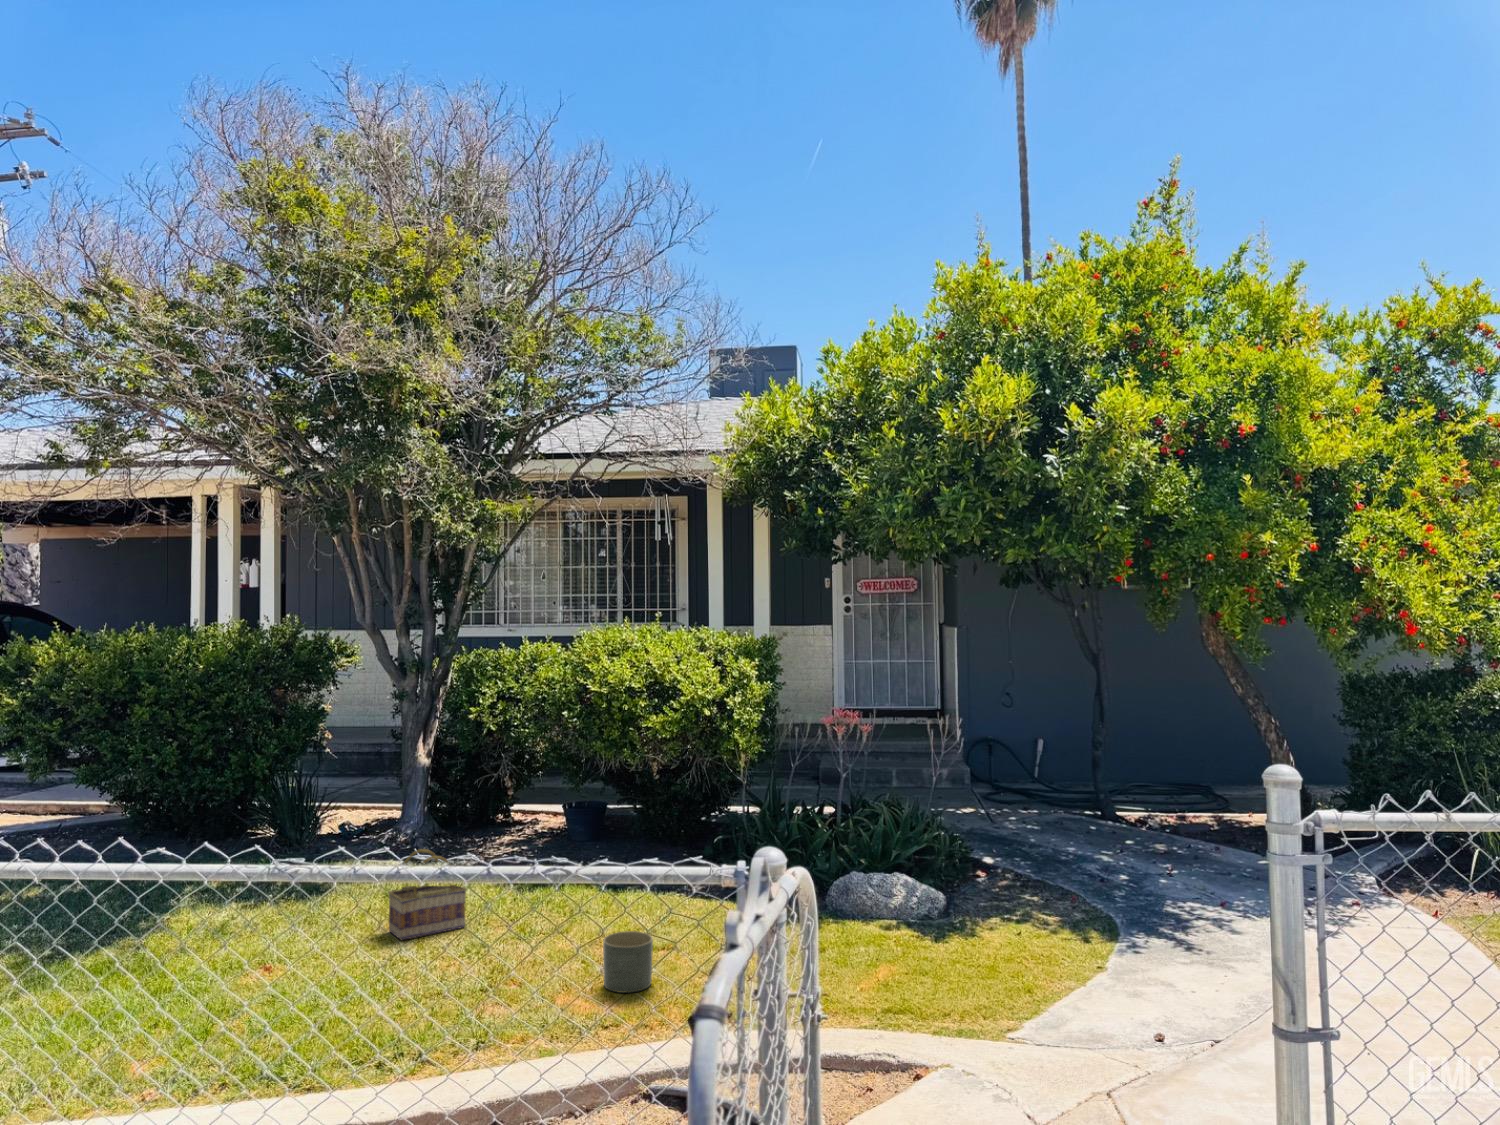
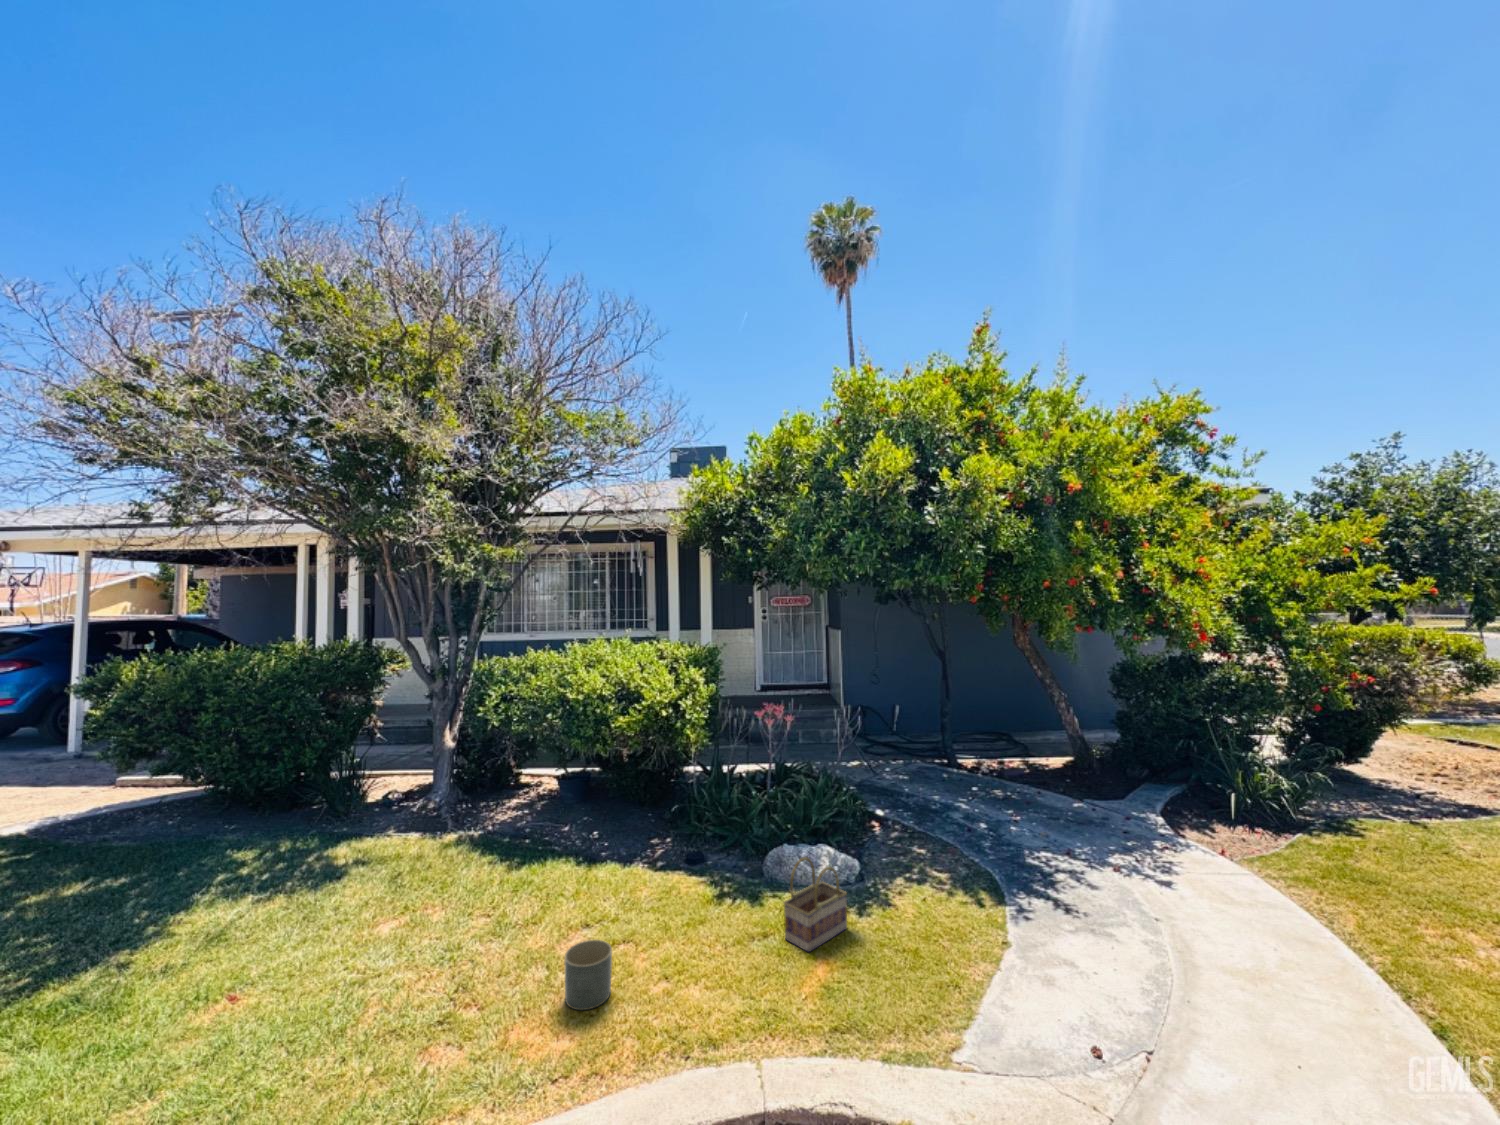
basket: present [389,849,466,940] -> present [784,857,847,952]

